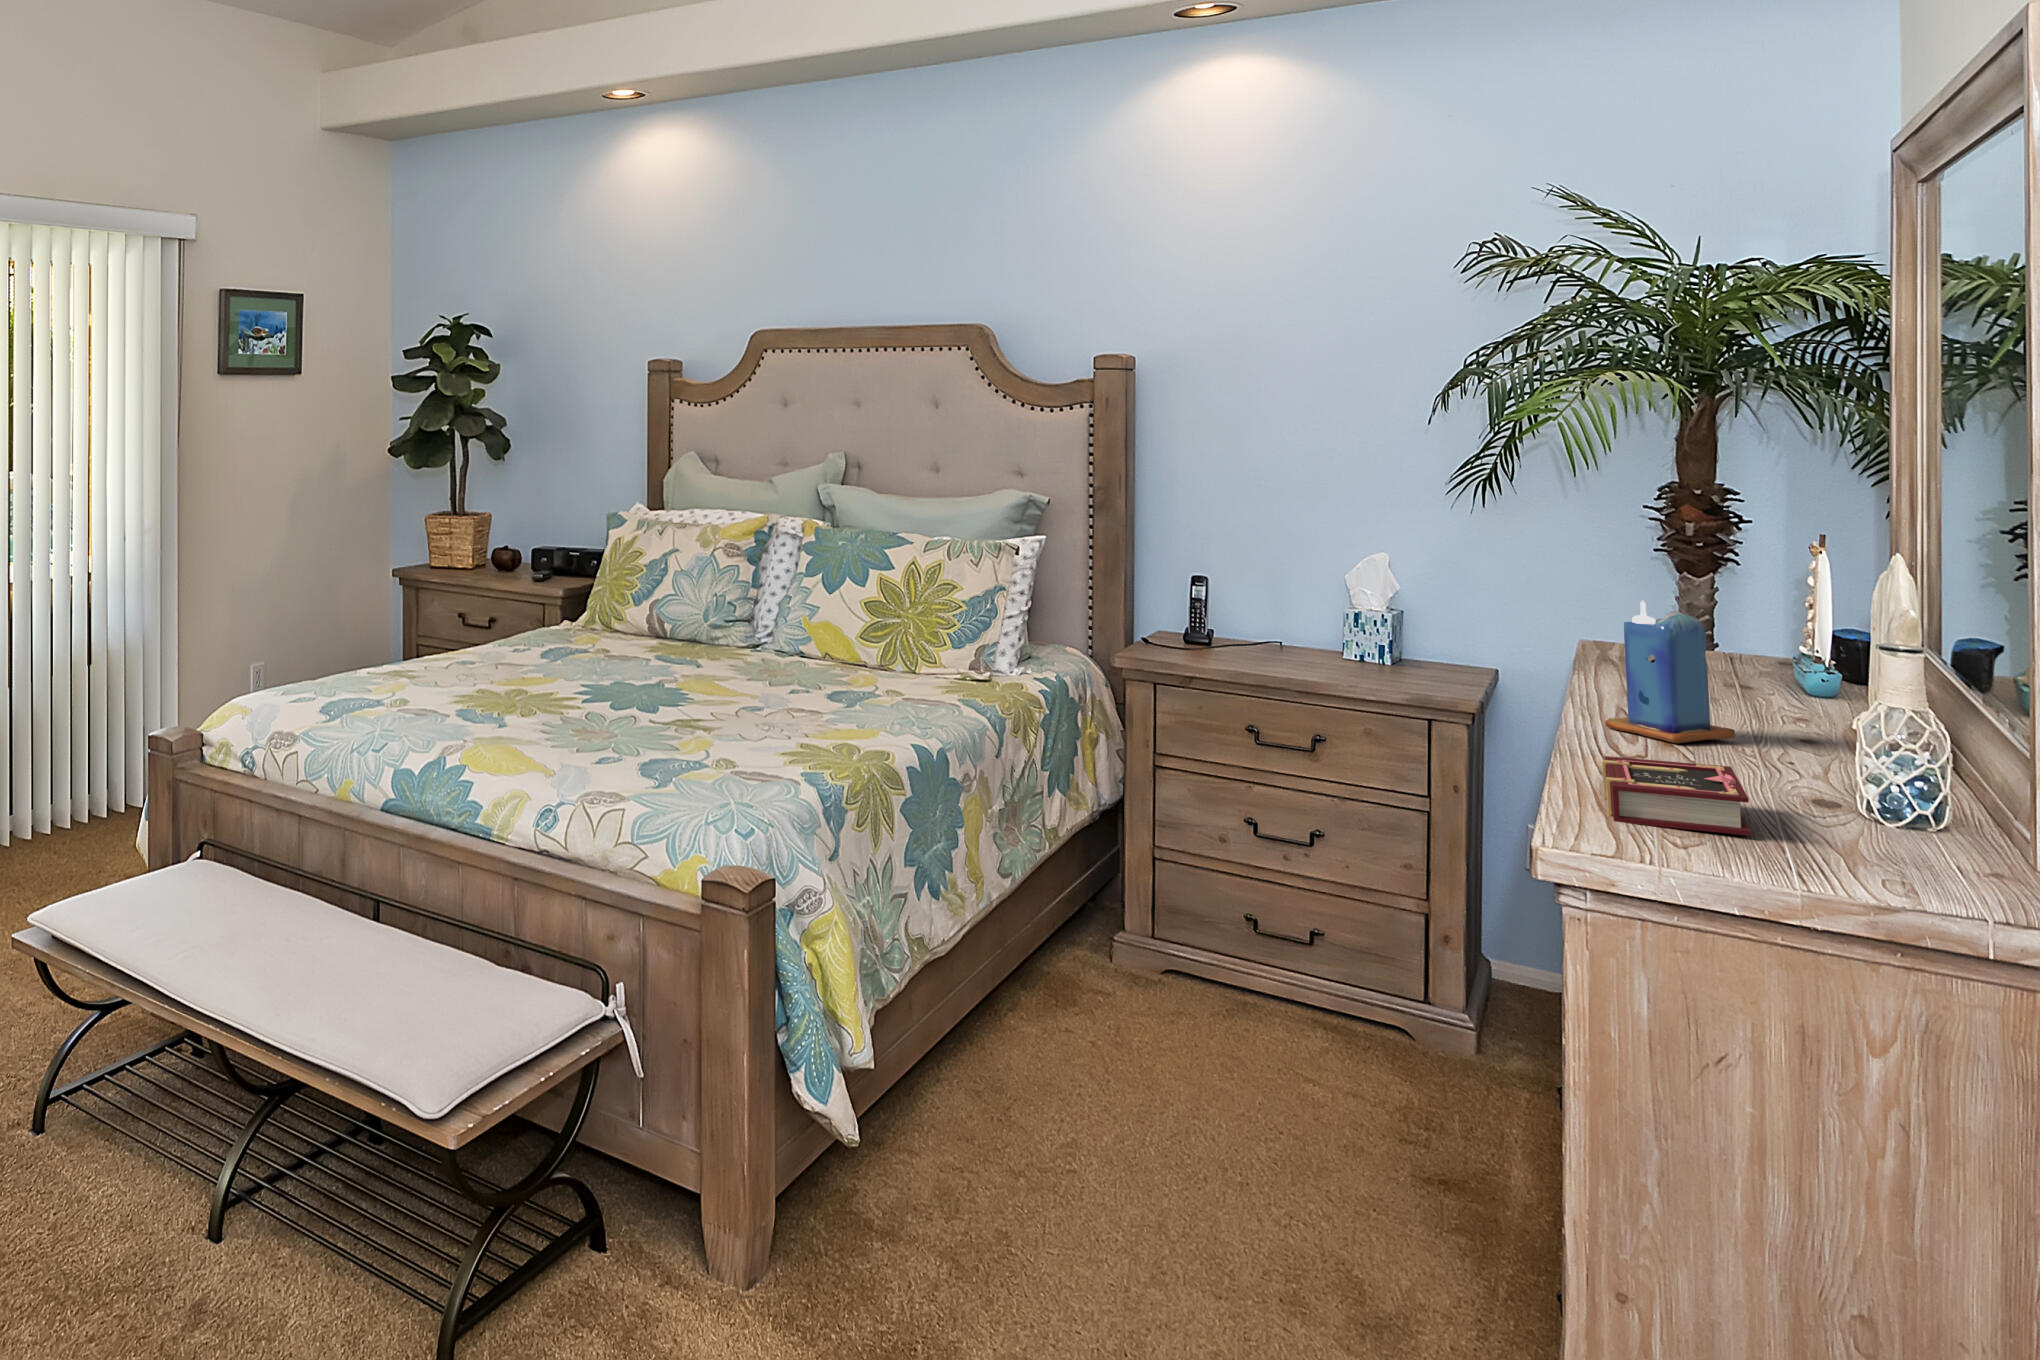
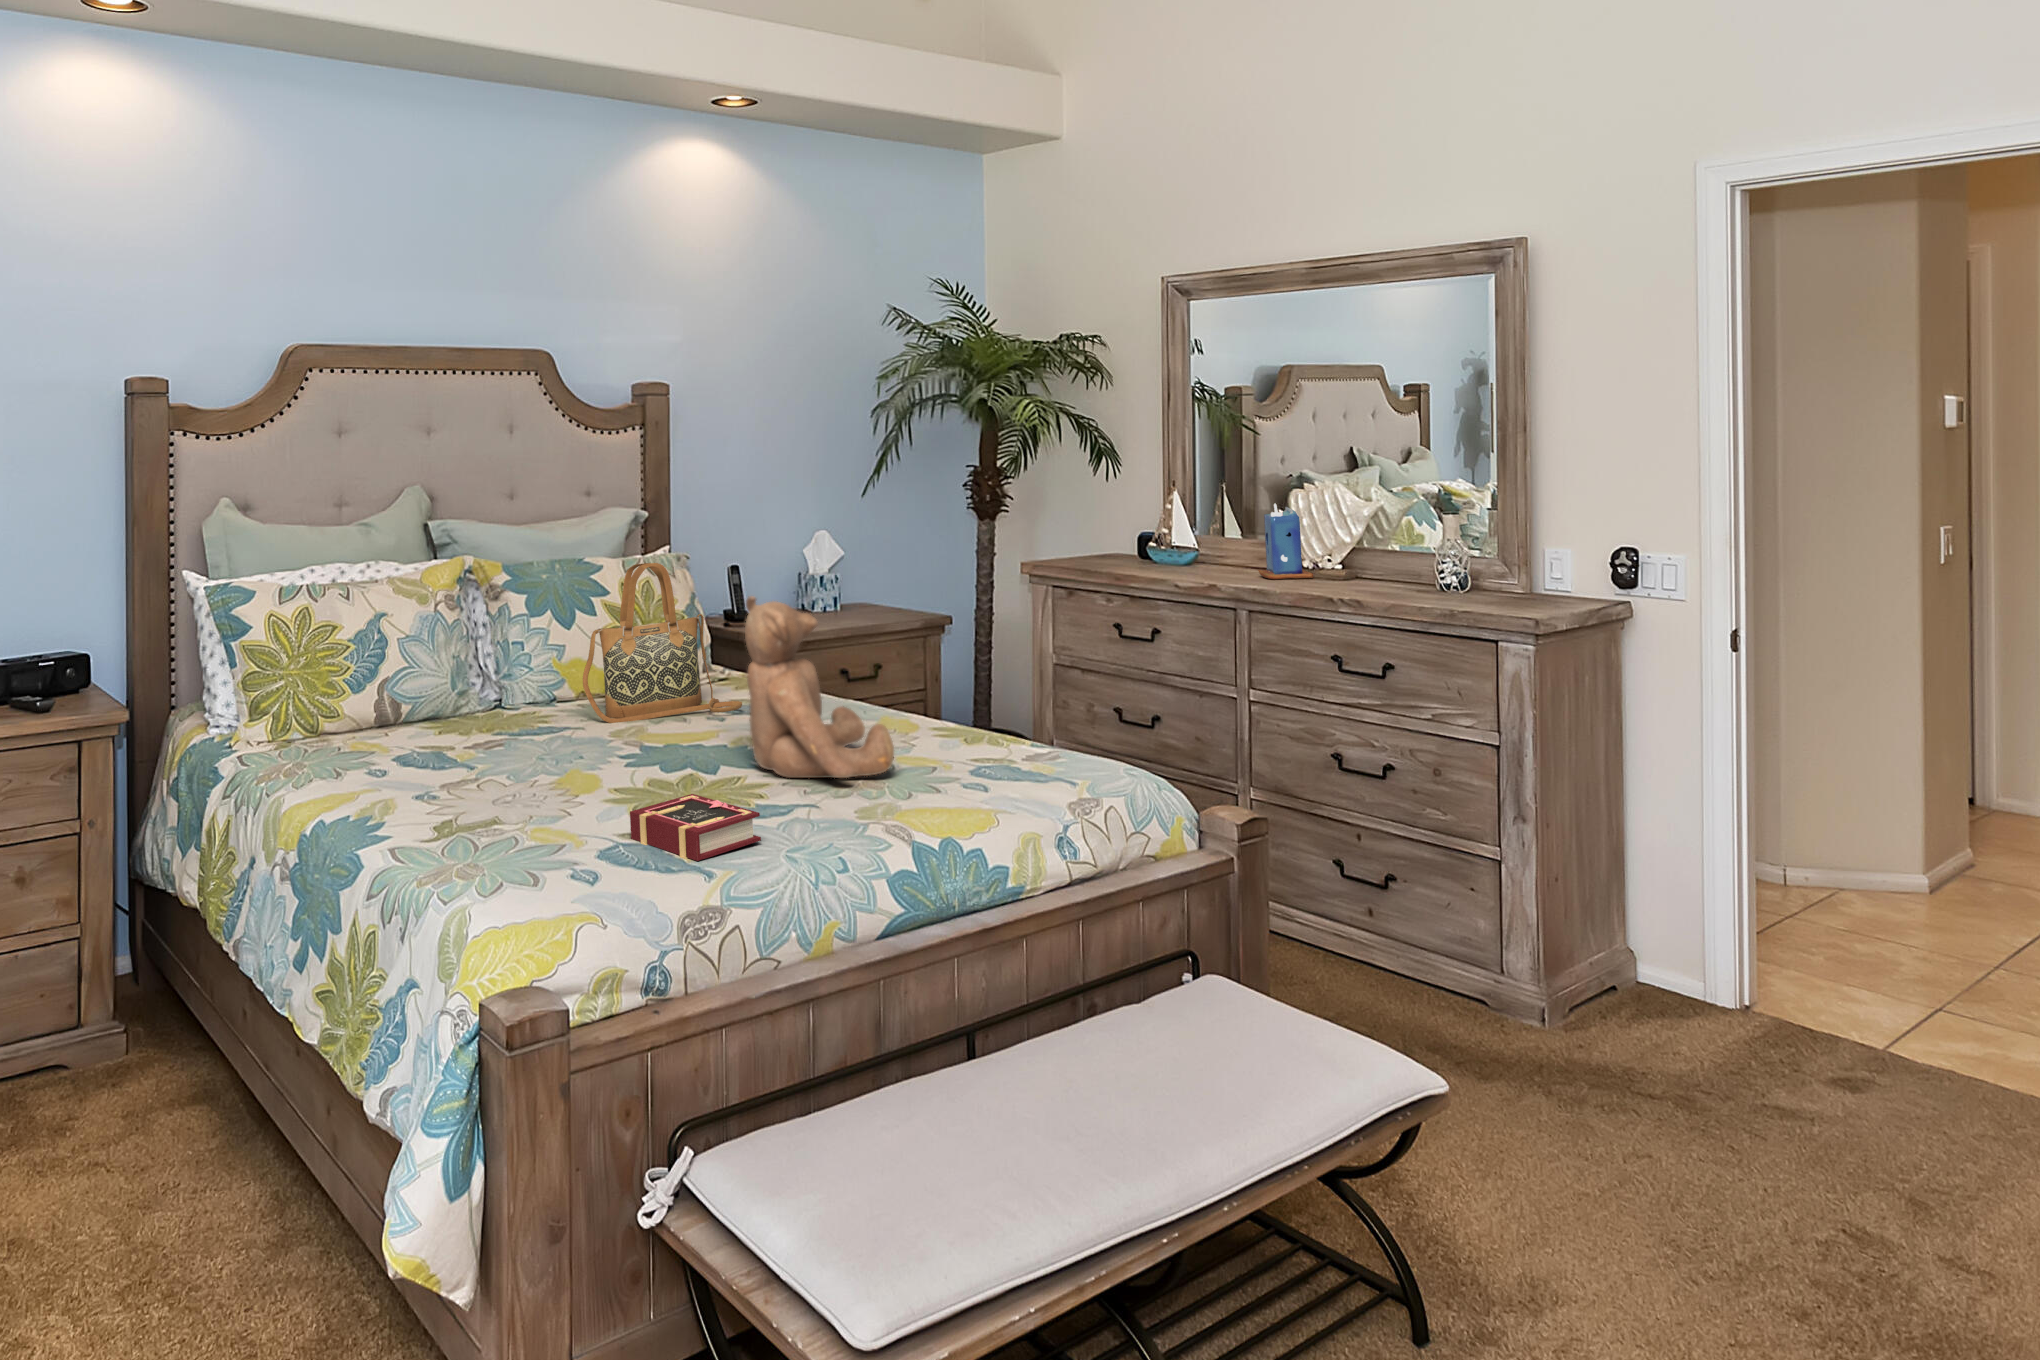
handbag: none [736,540,852,690] -> present [583,563,742,723]
teddy bear: none [569,566,719,734] -> present [745,596,894,778]
book: present [1602,756,1750,836] -> present [630,794,761,861]

